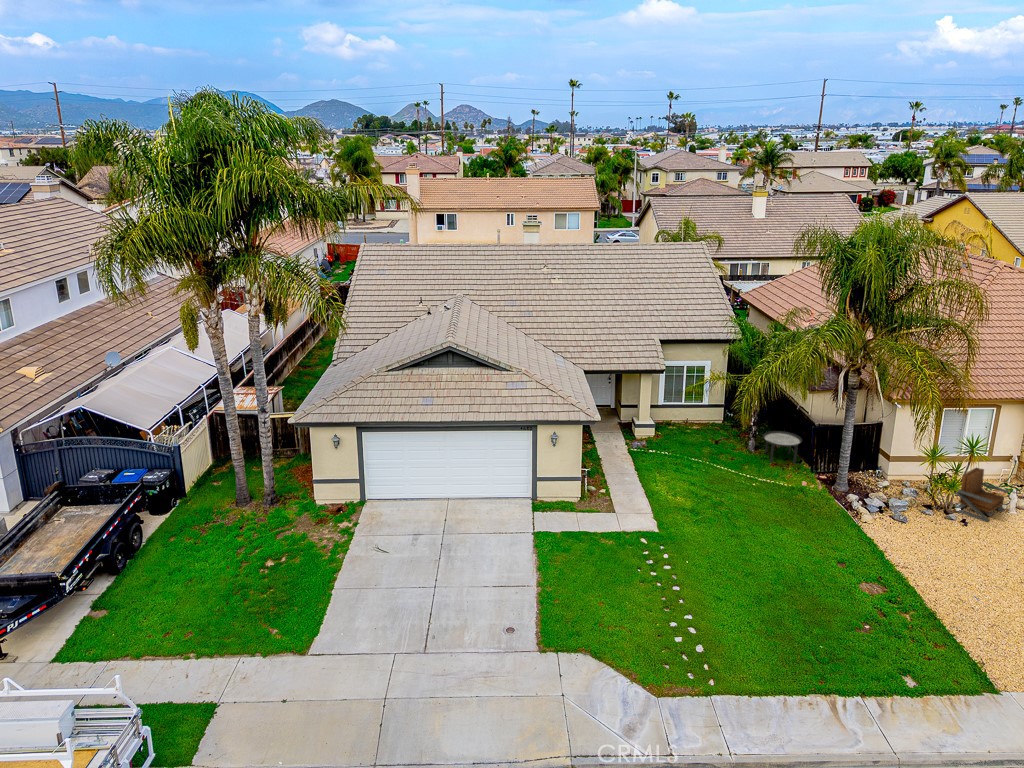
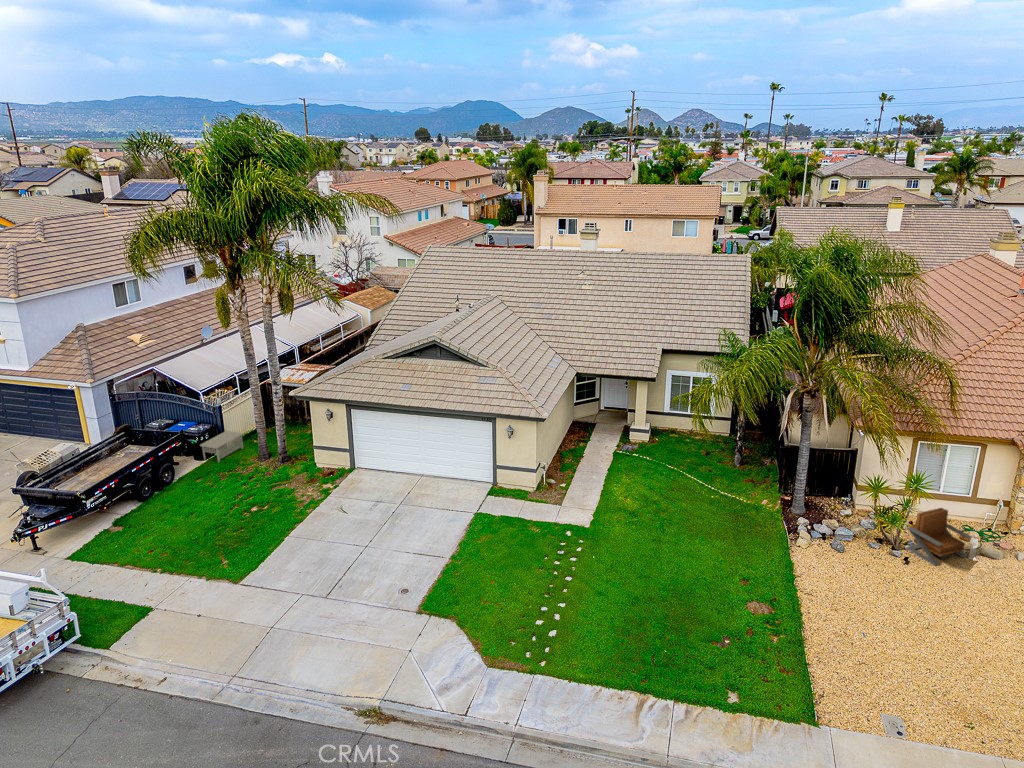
round table: present [763,431,802,463] -> none [743,448,783,483]
storage bench: none [160,475,207,514] -> present [200,431,243,462]

